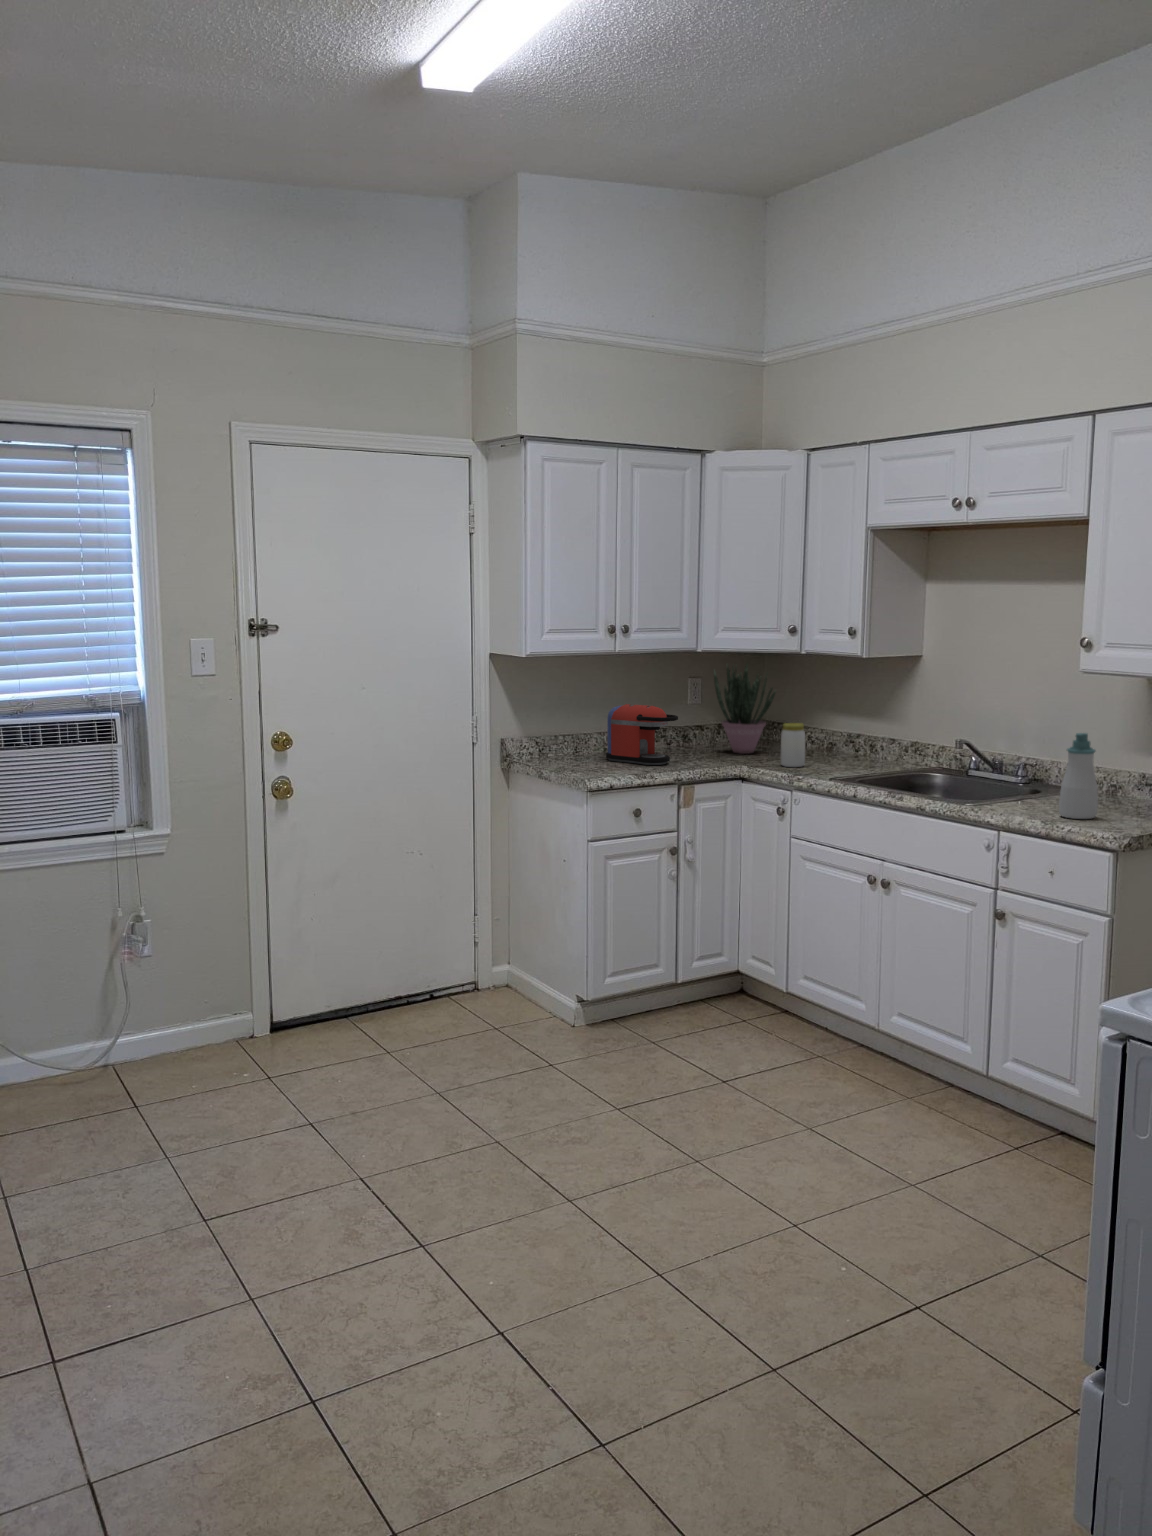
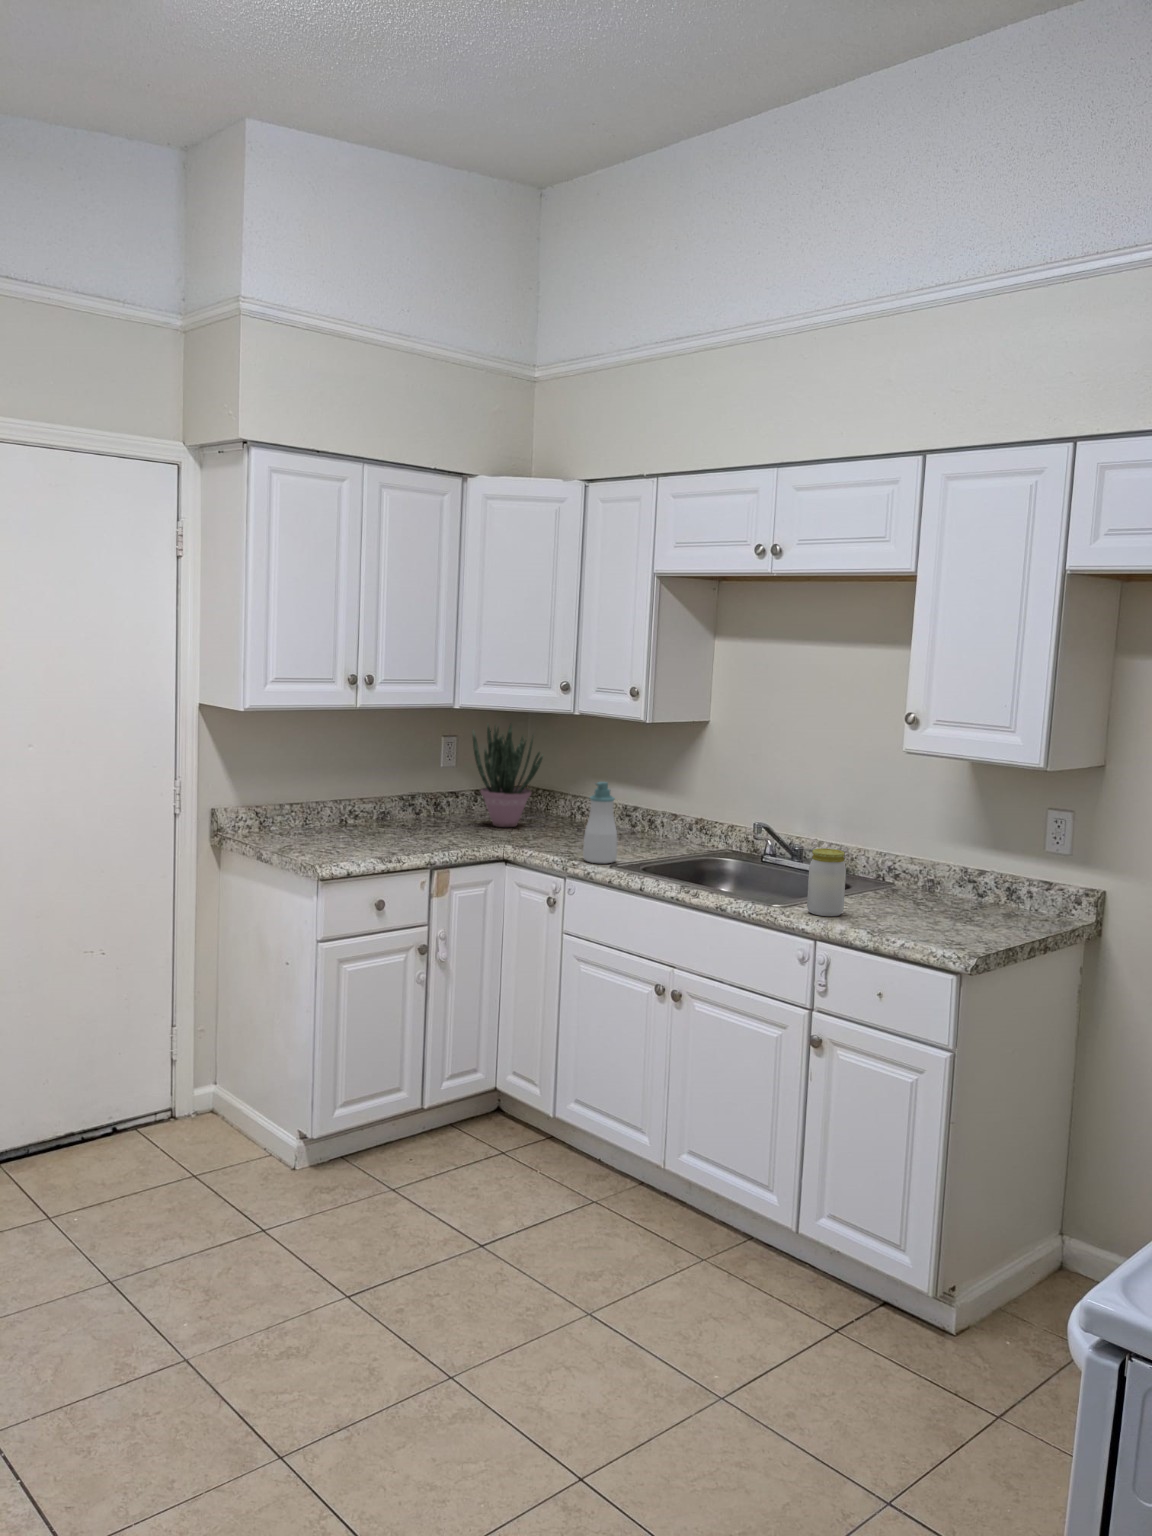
coffee maker: present [606,704,678,765] -> none [342,769,431,843]
jar: present [781,723,806,767] -> present [807,848,846,916]
soap bottle: present [1059,733,1098,819] -> present [583,782,617,863]

